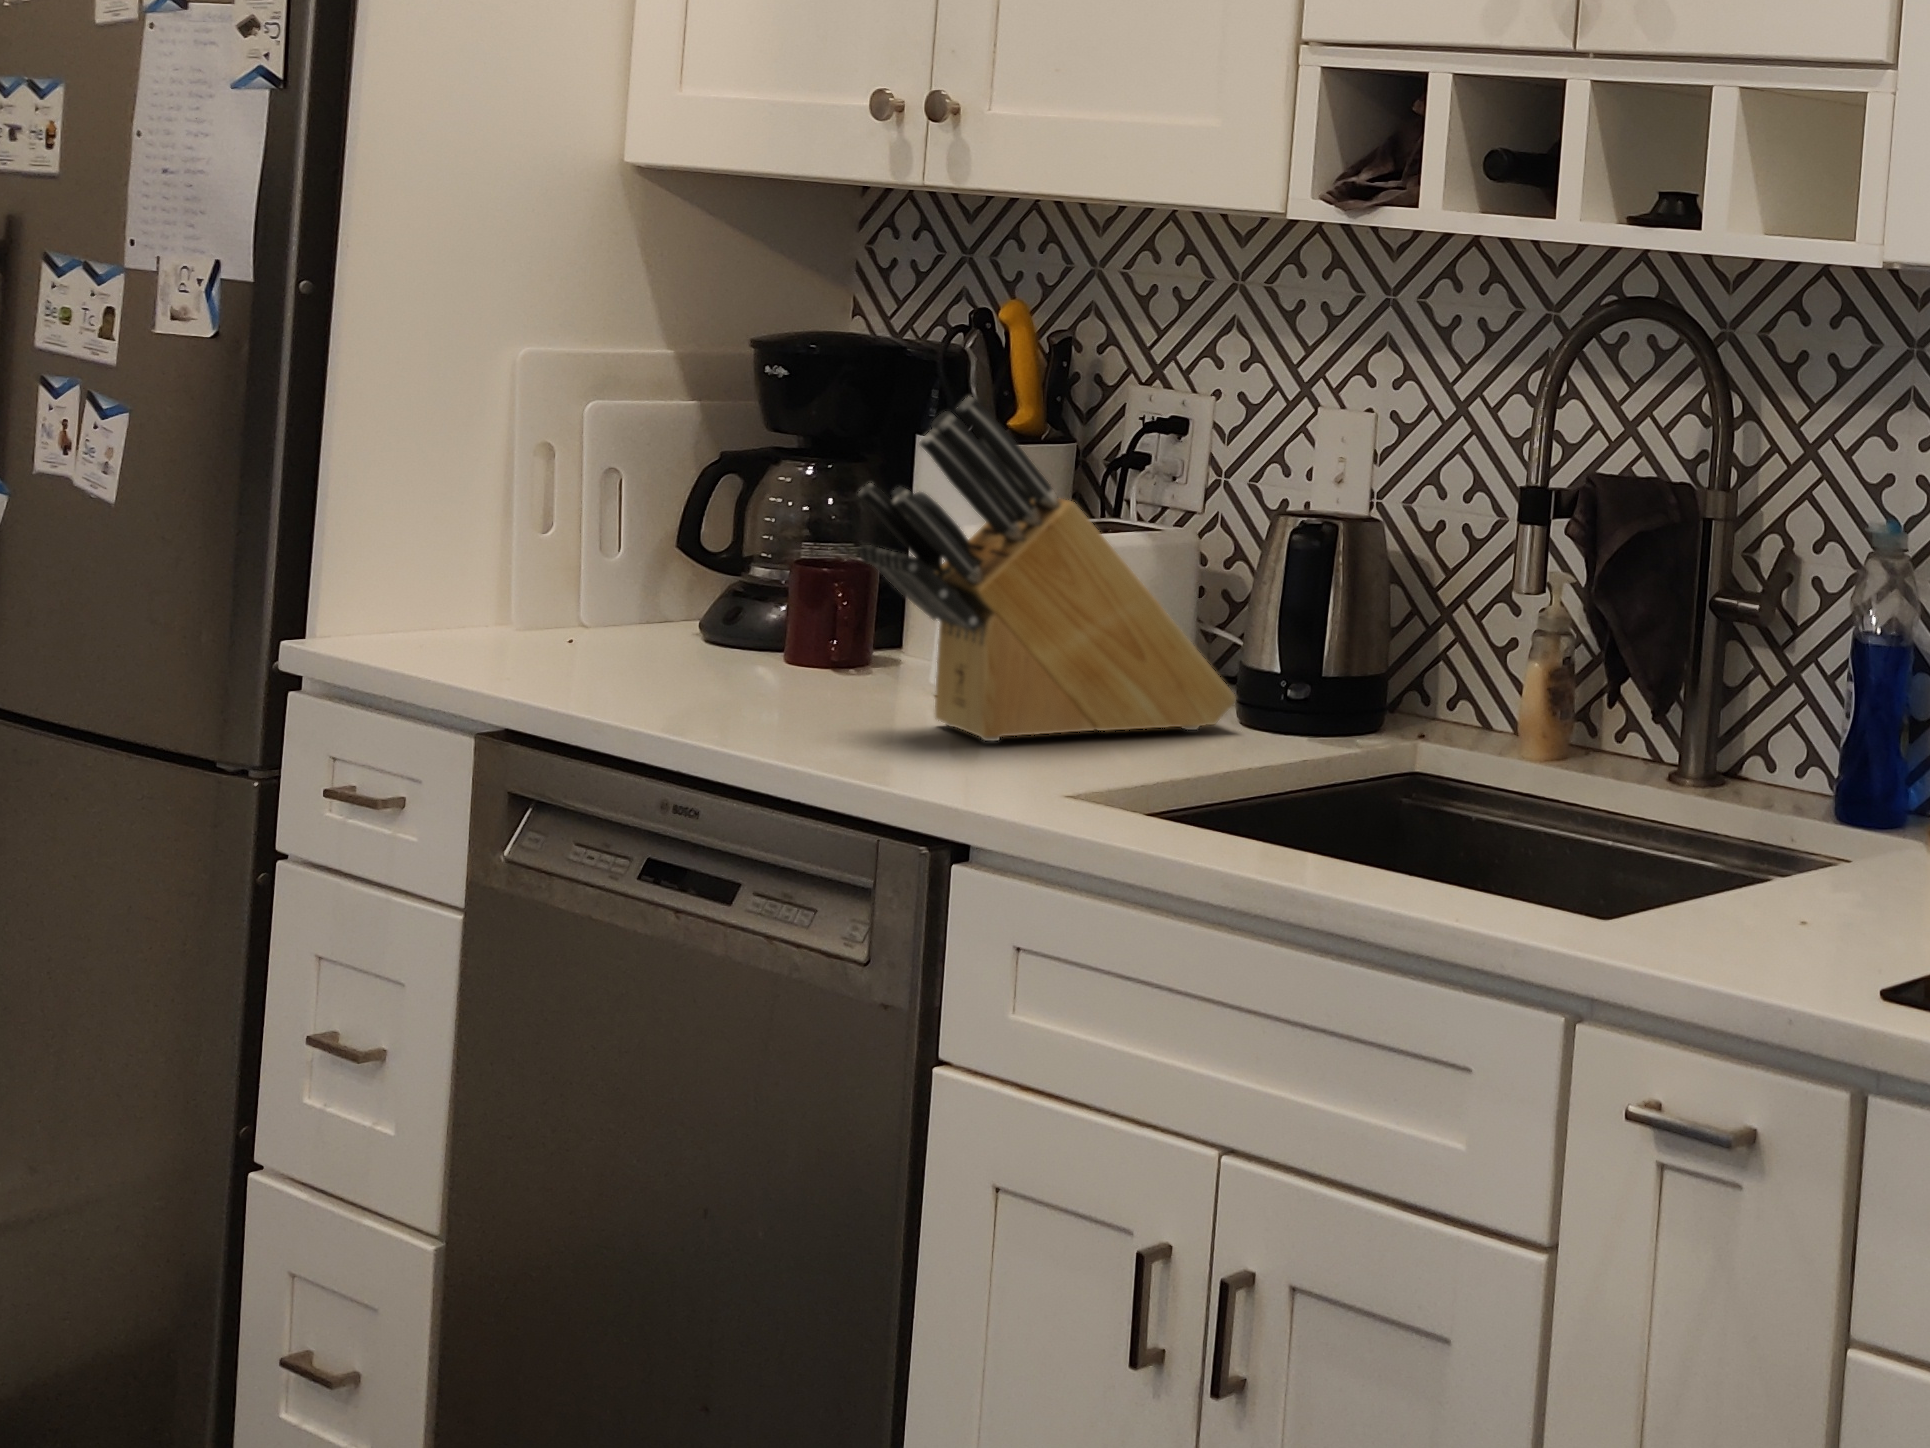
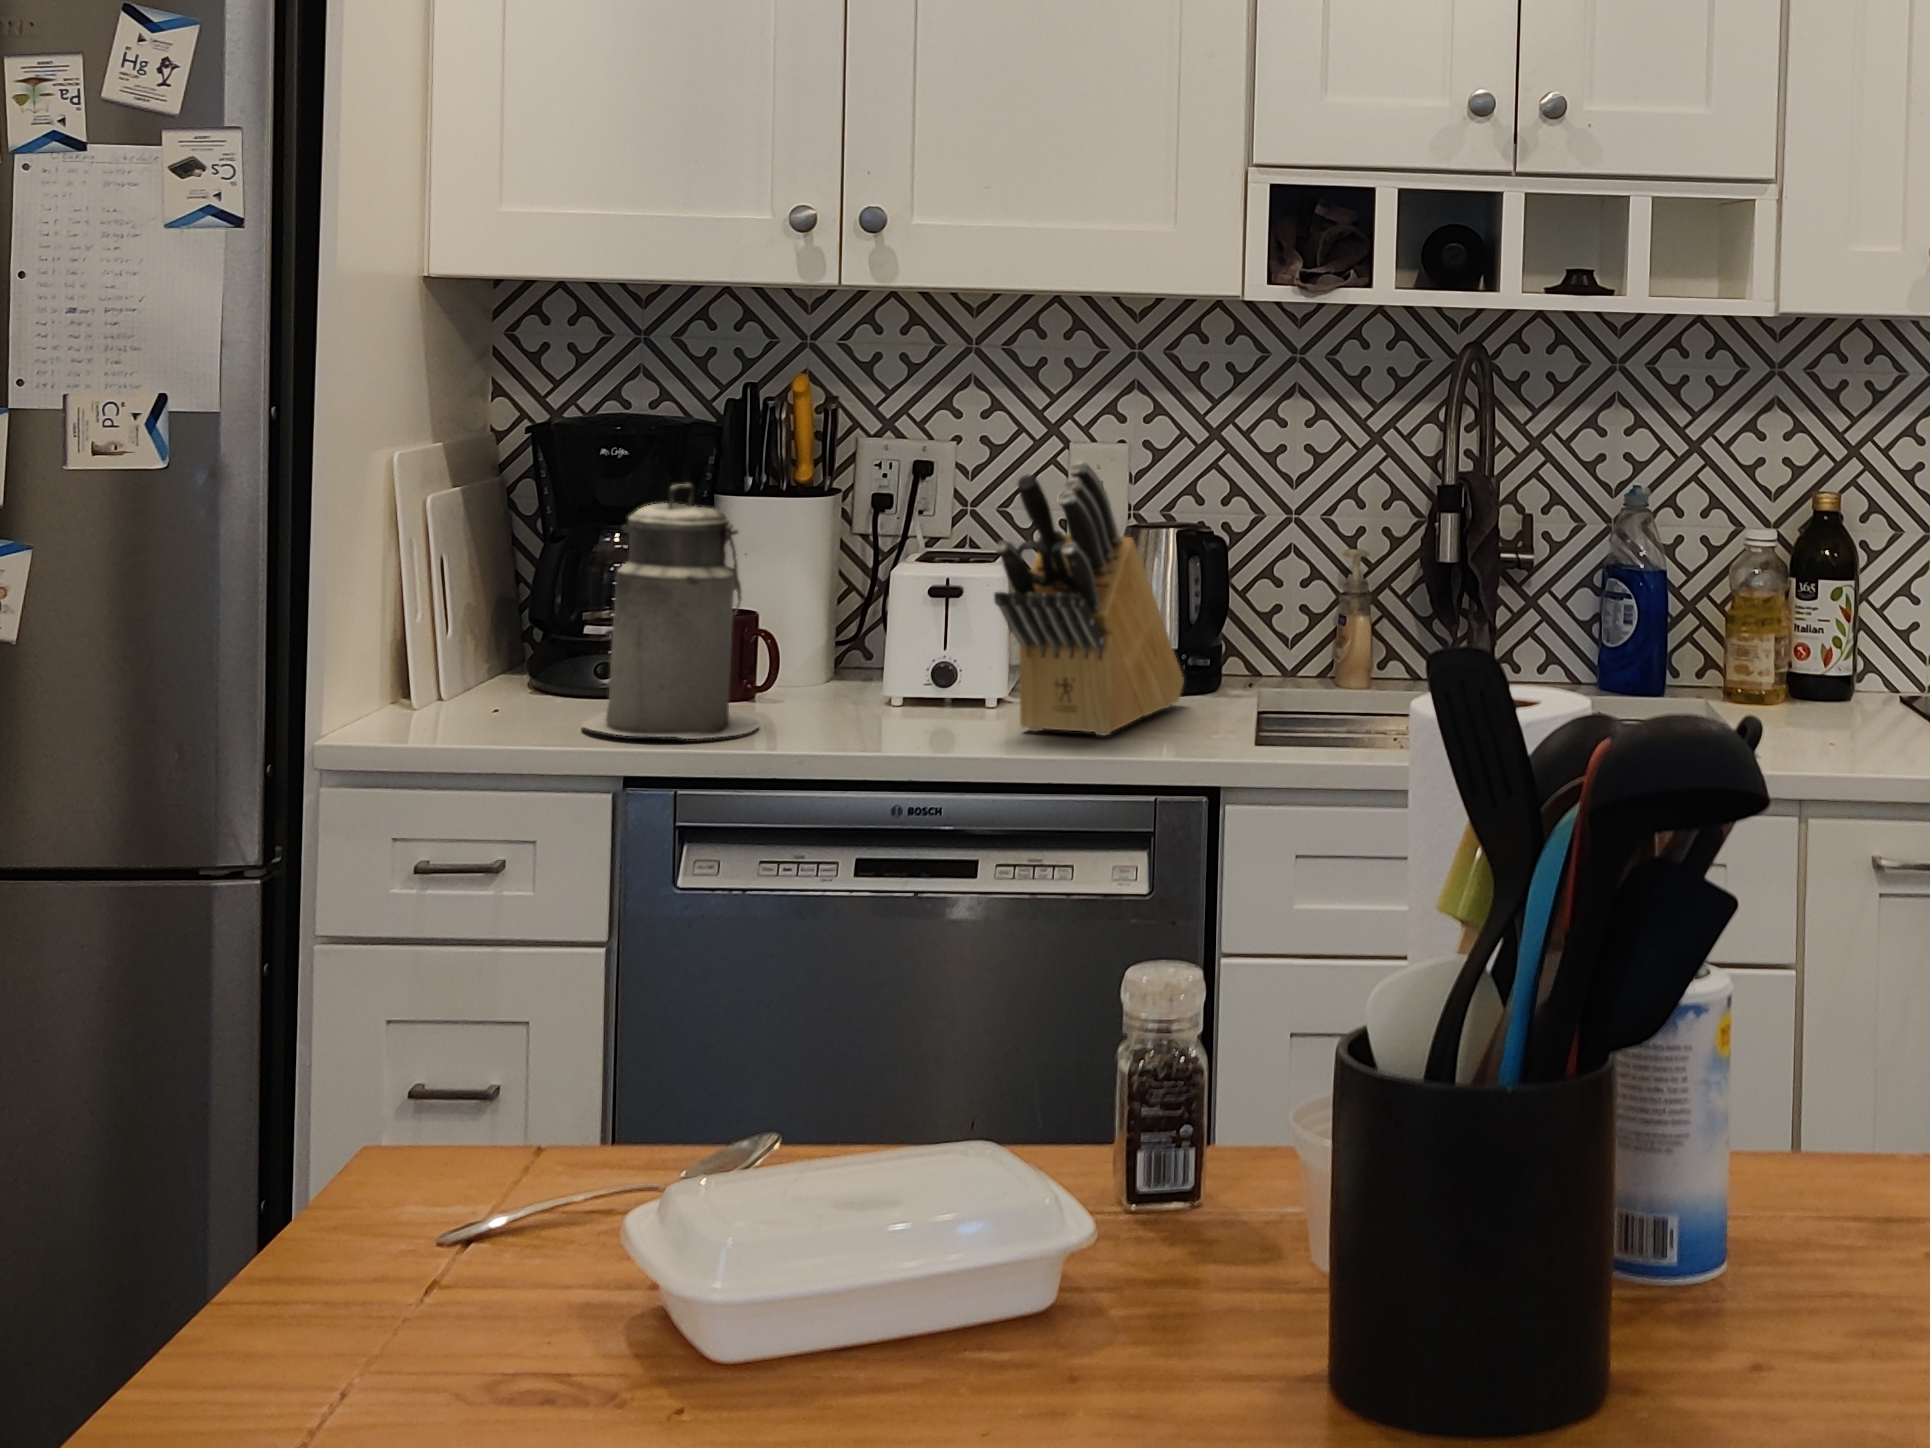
canister: none [545,394,751,680] -> present [582,484,759,739]

